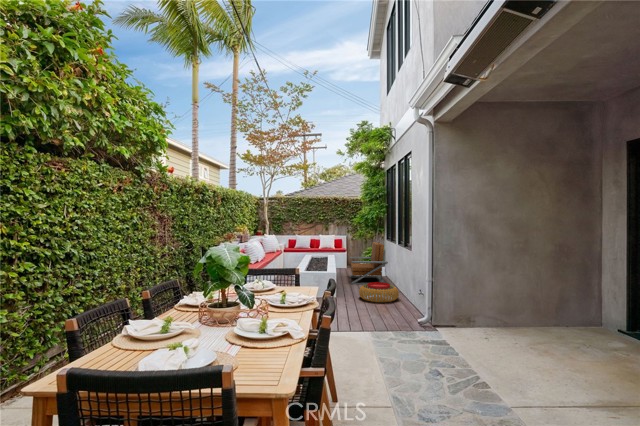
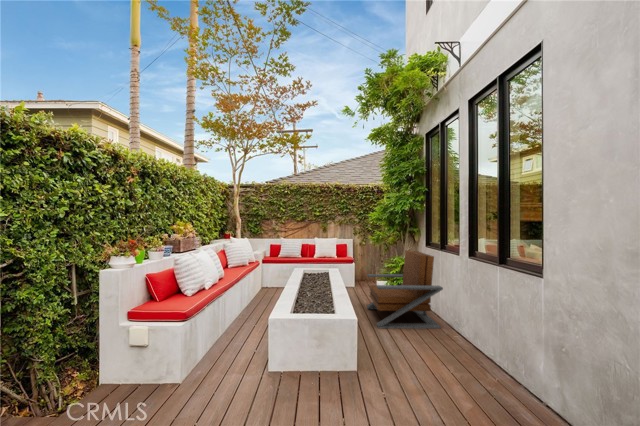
pouf: present [359,282,399,302] -> none [414,342,512,405]

